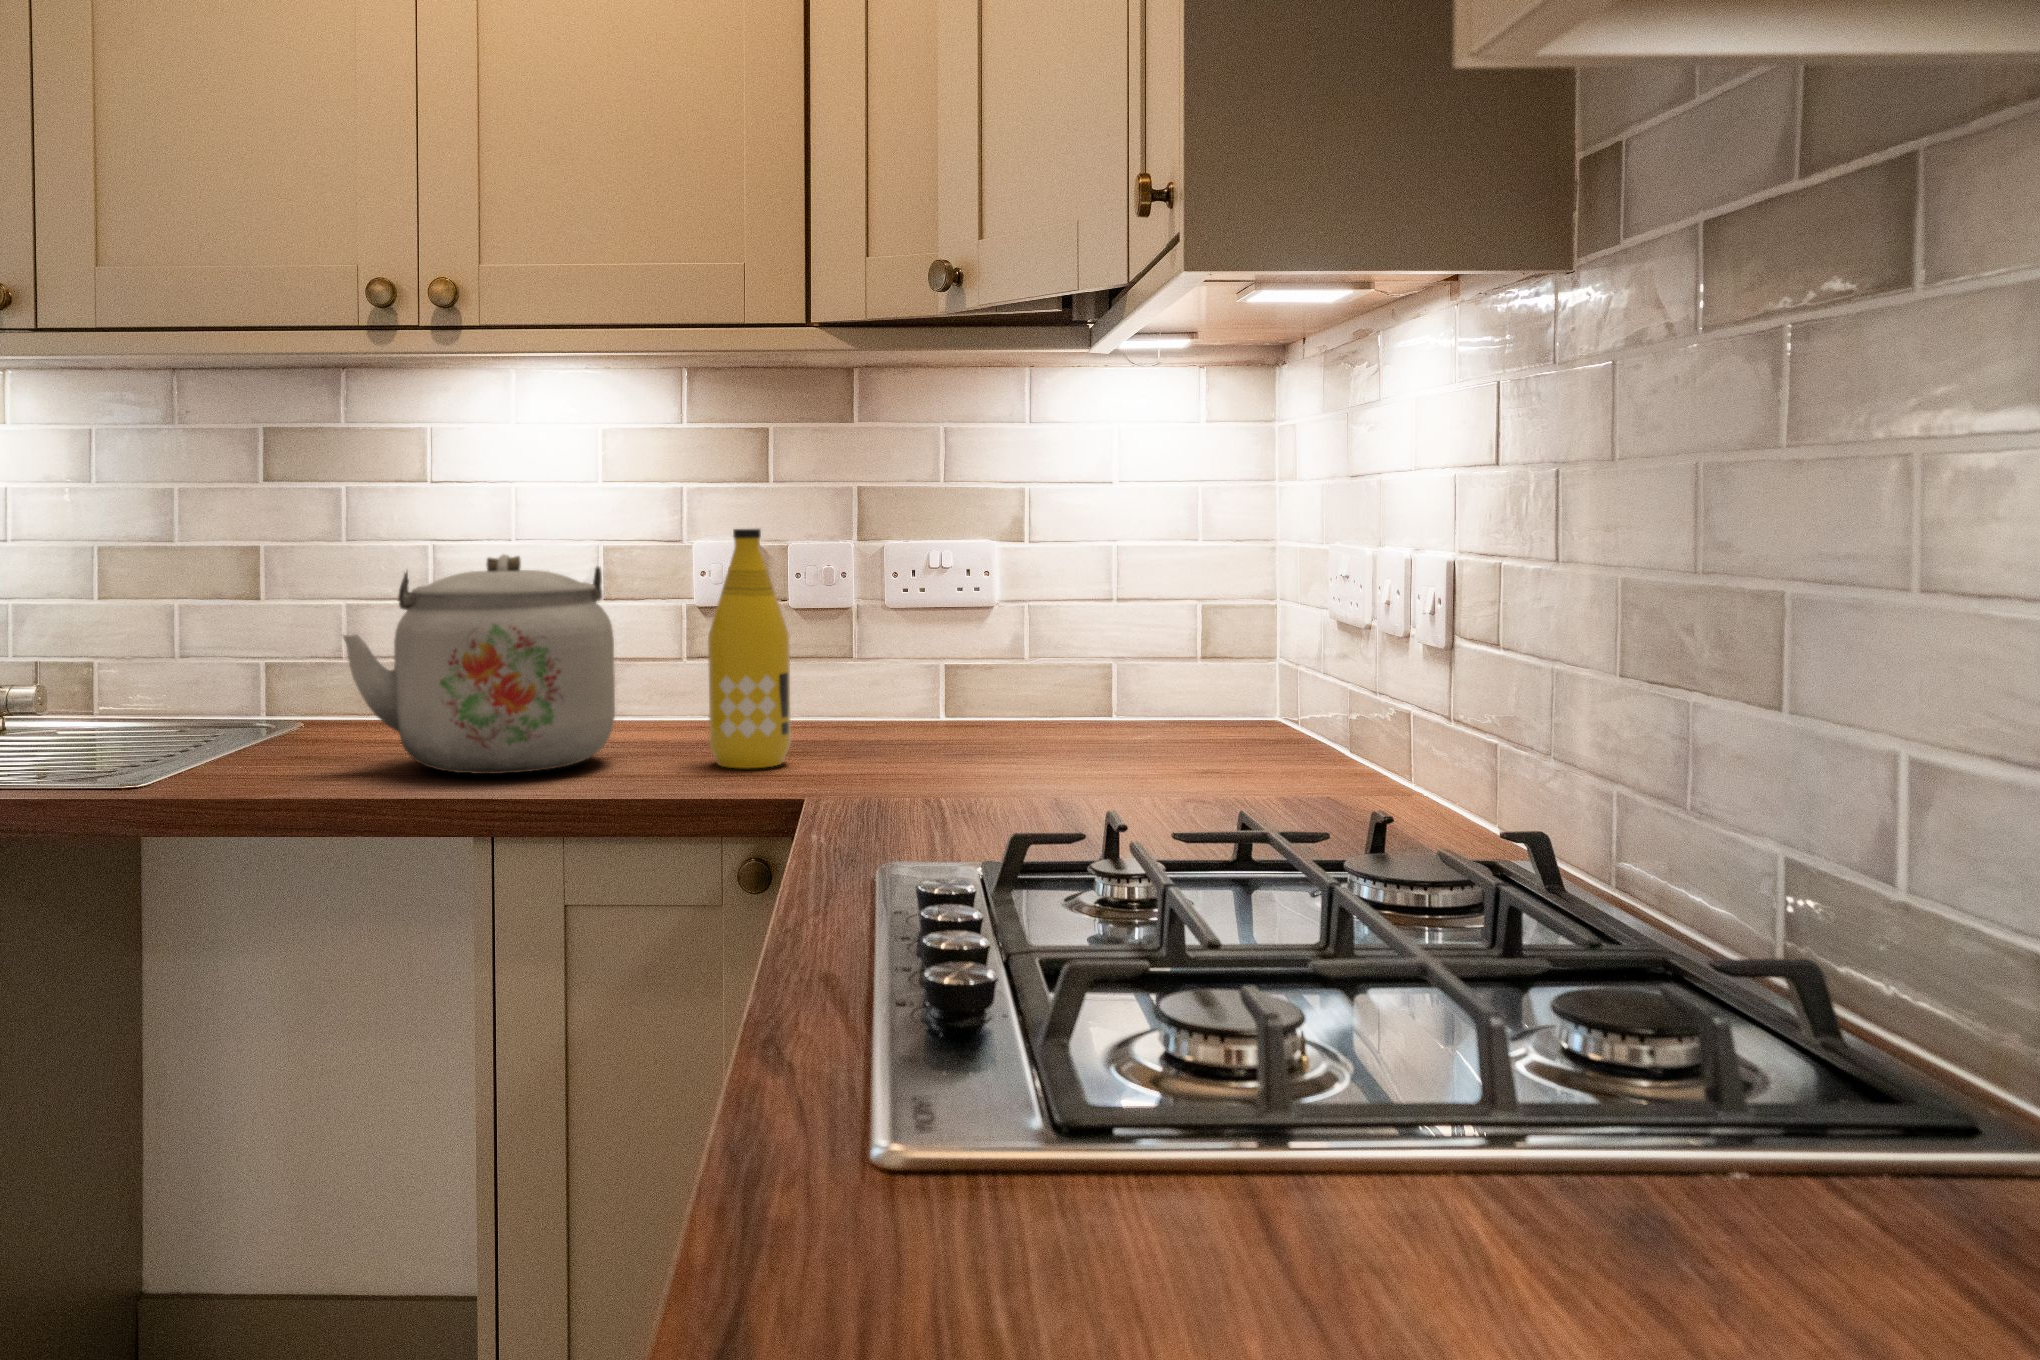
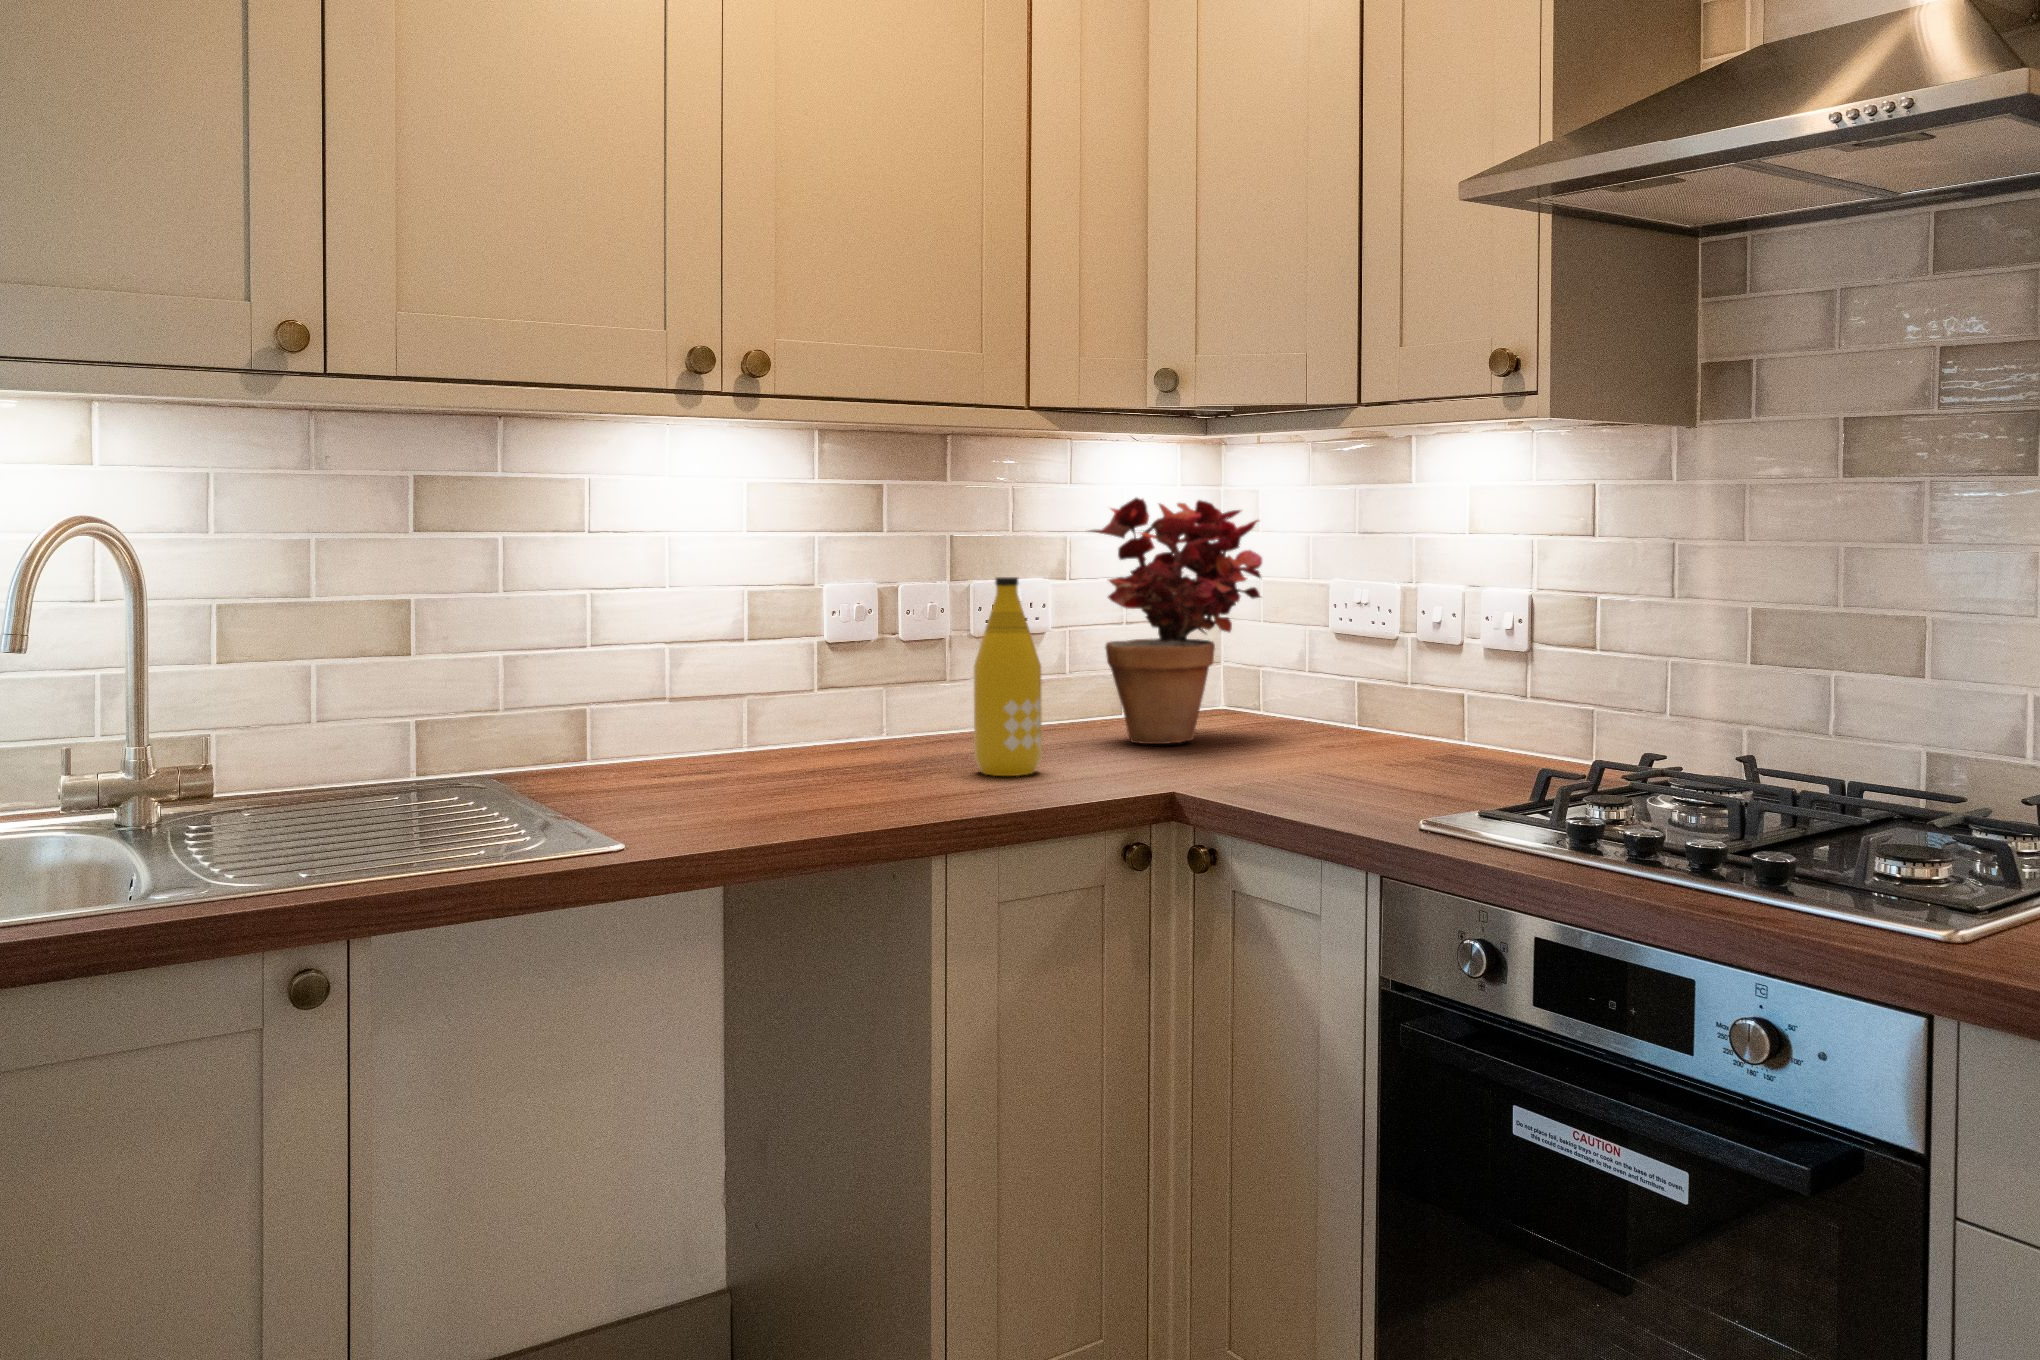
potted plant: none [982,434,1228,751] -> present [1090,498,1262,744]
kettle: present [343,554,615,774] -> none [697,604,930,801]

